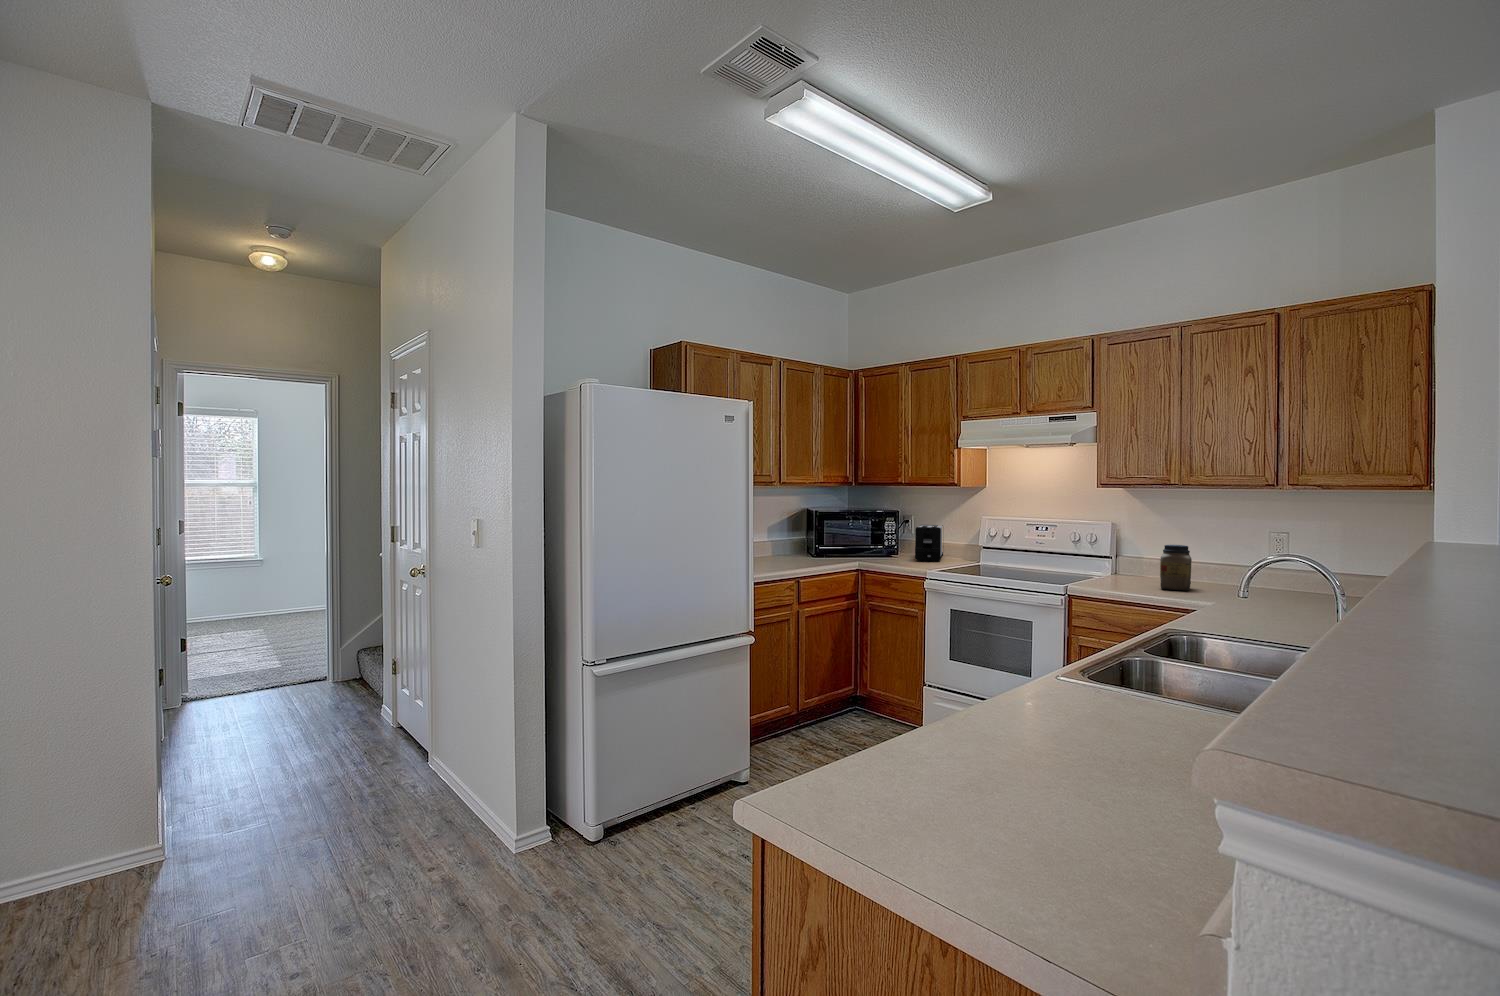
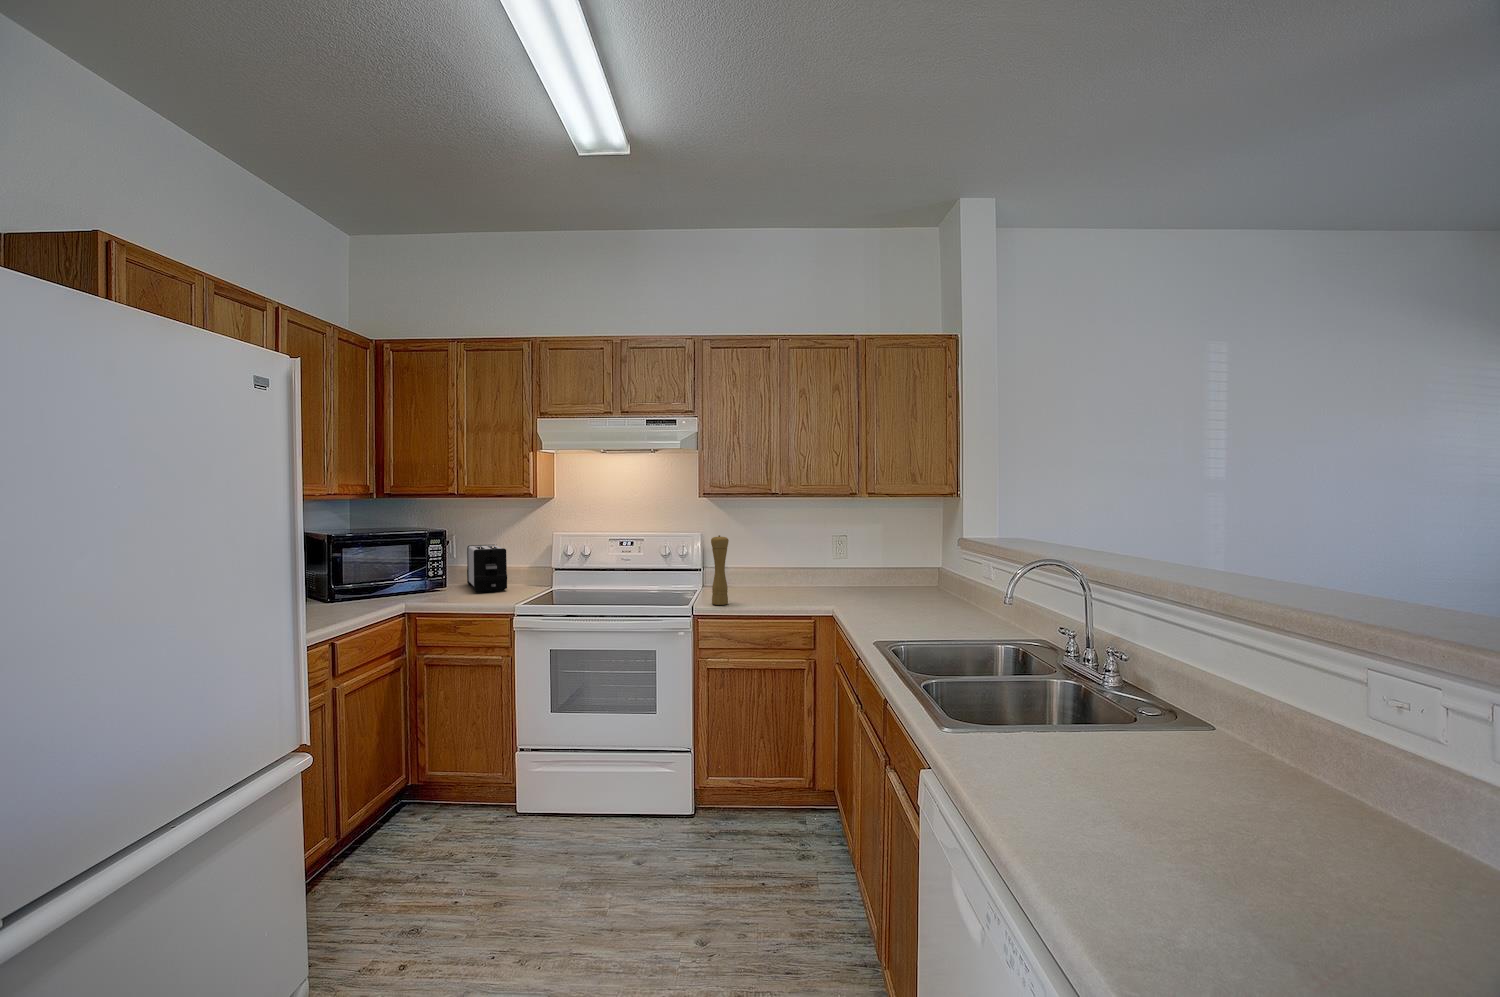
pepper mill: none [1094,522,1112,587] -> present [711,535,729,605]
jar: present [1160,545,1192,591] -> none [766,555,795,600]

